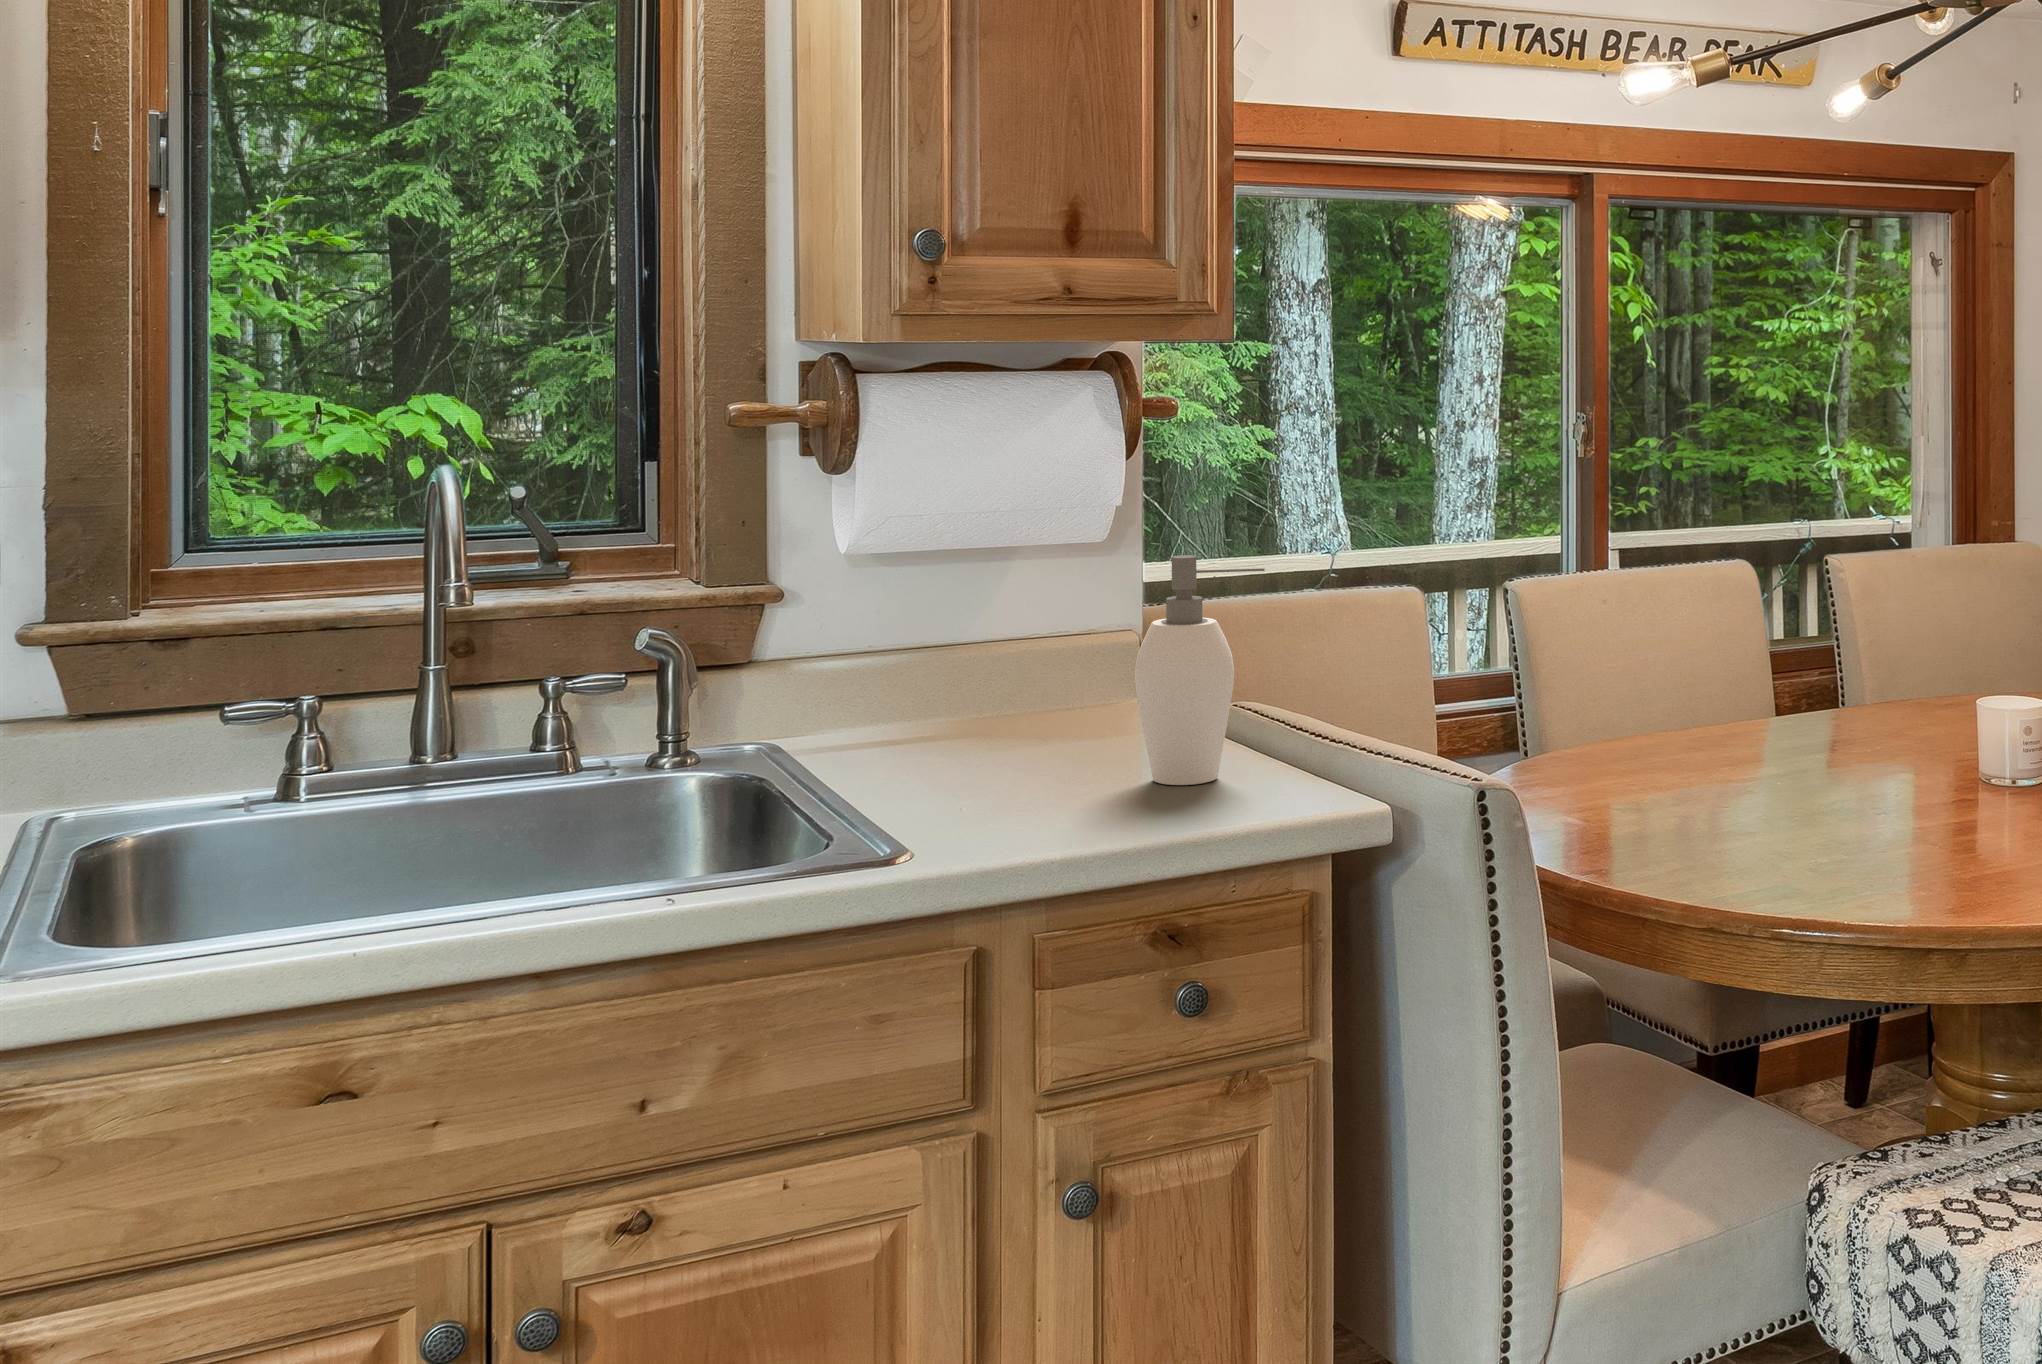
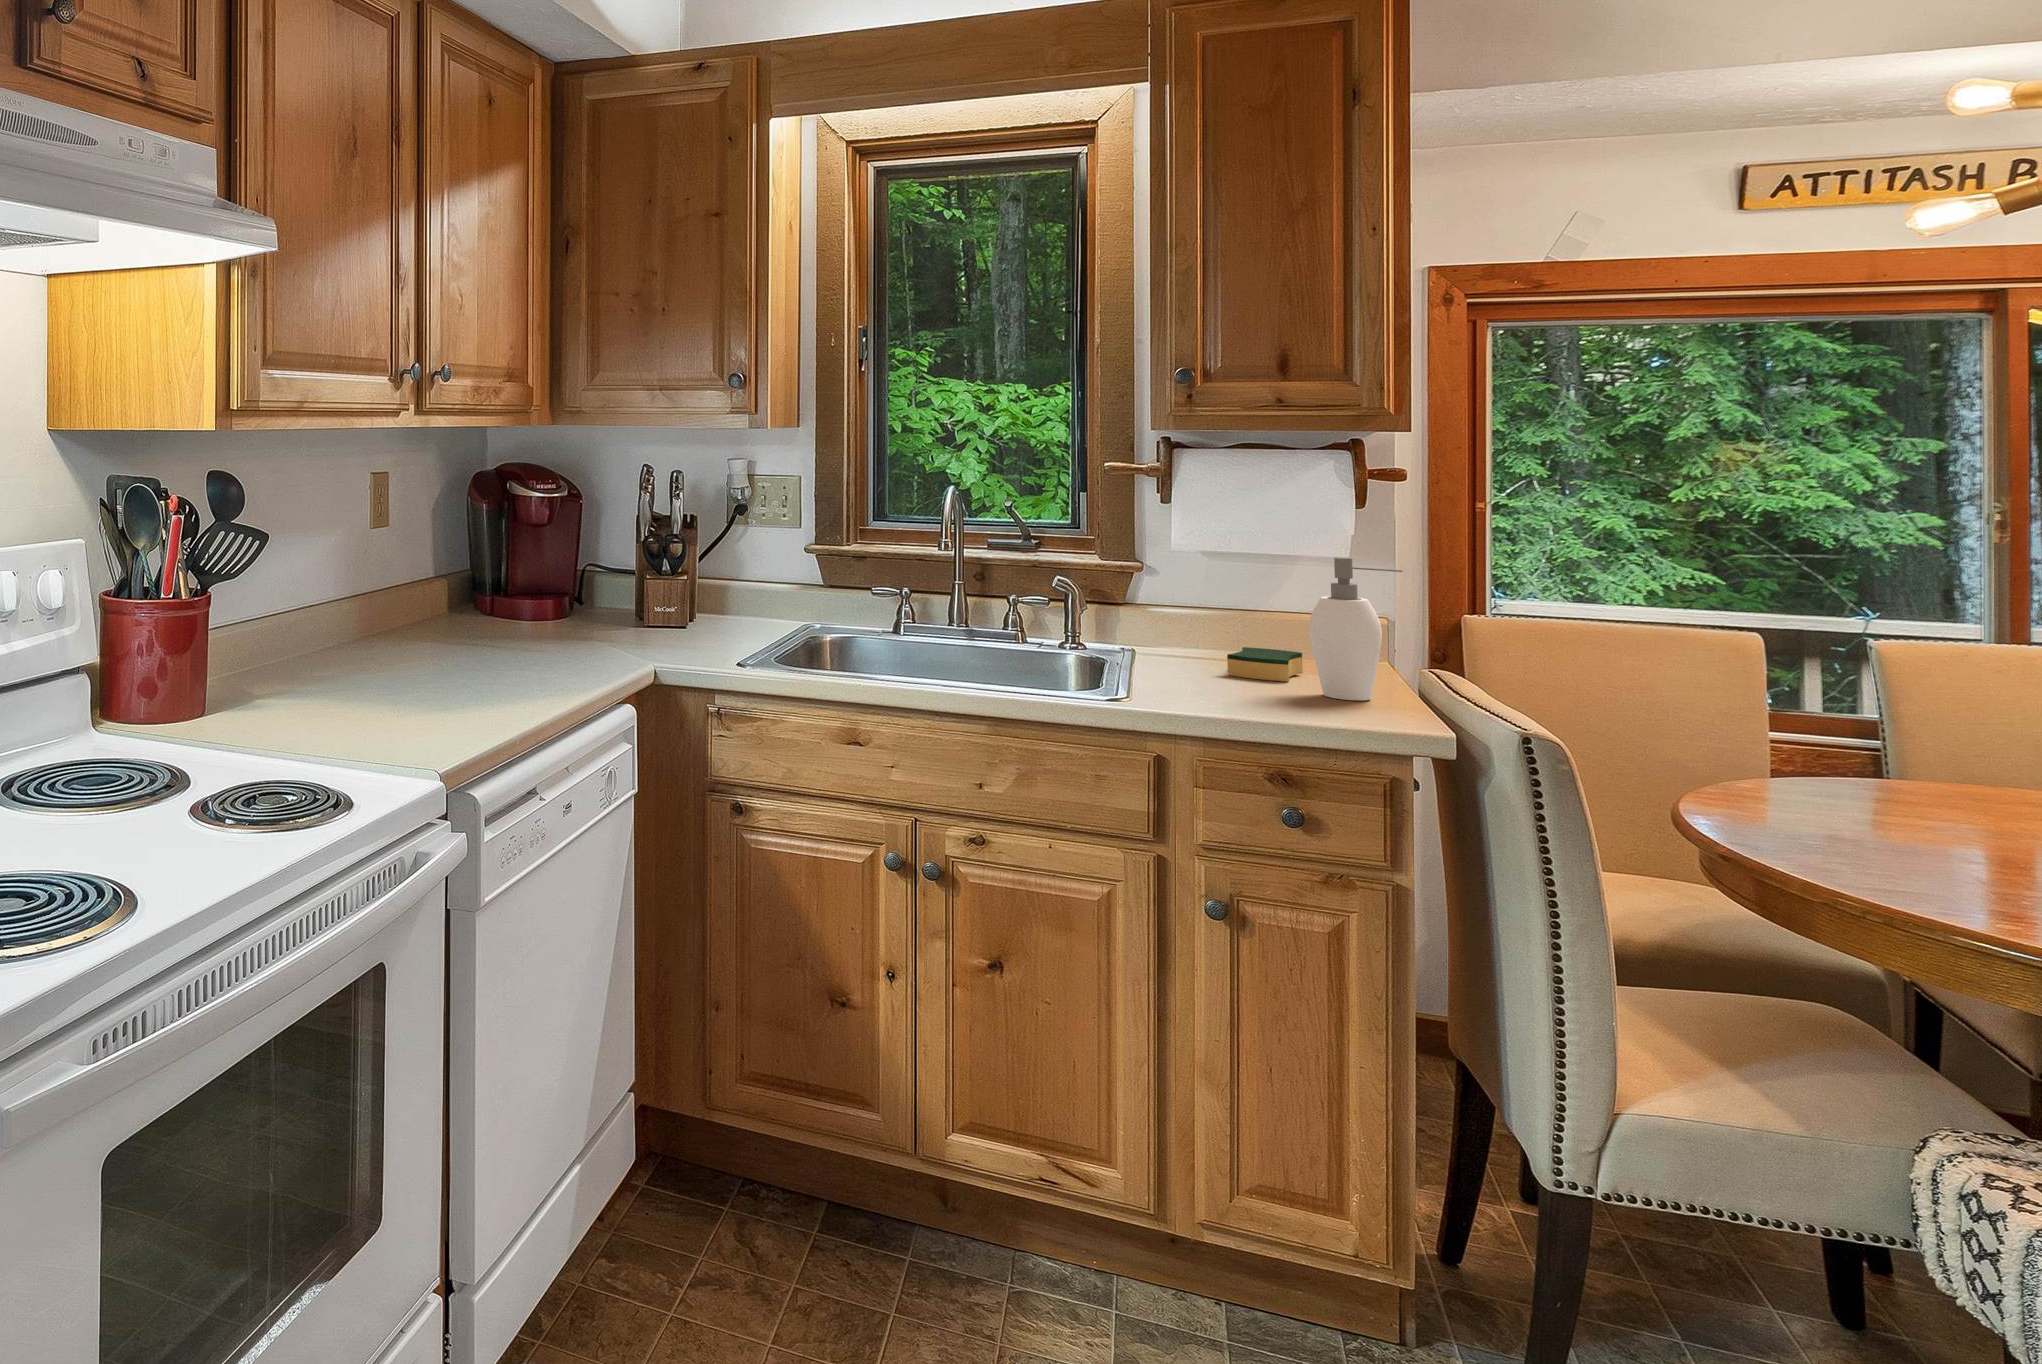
sponge: none [980,714,1077,773] -> present [1227,647,1303,682]

